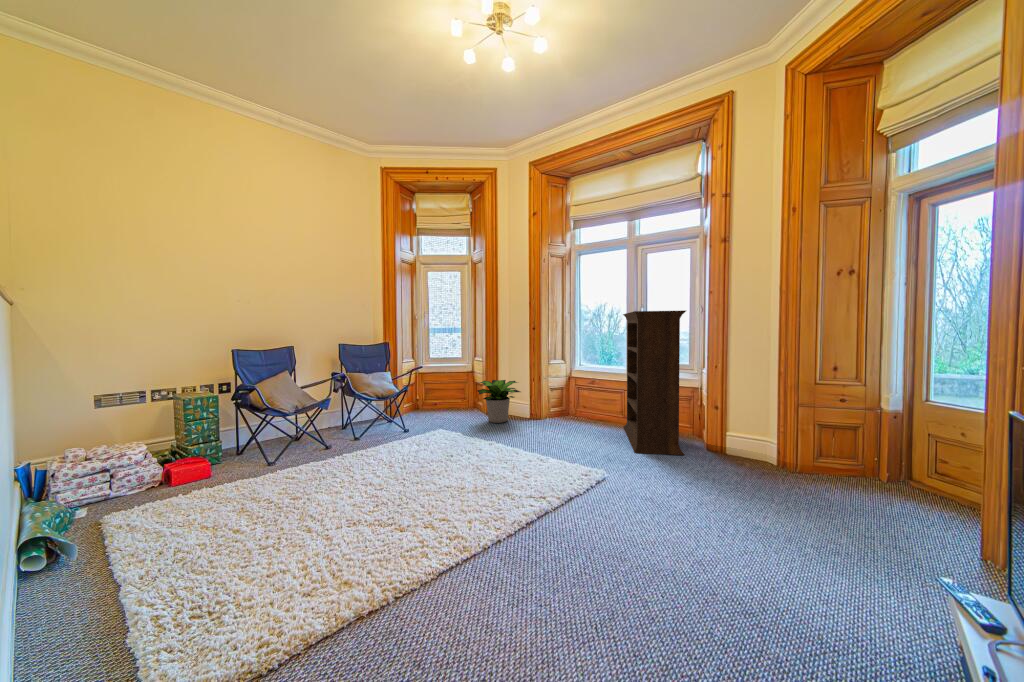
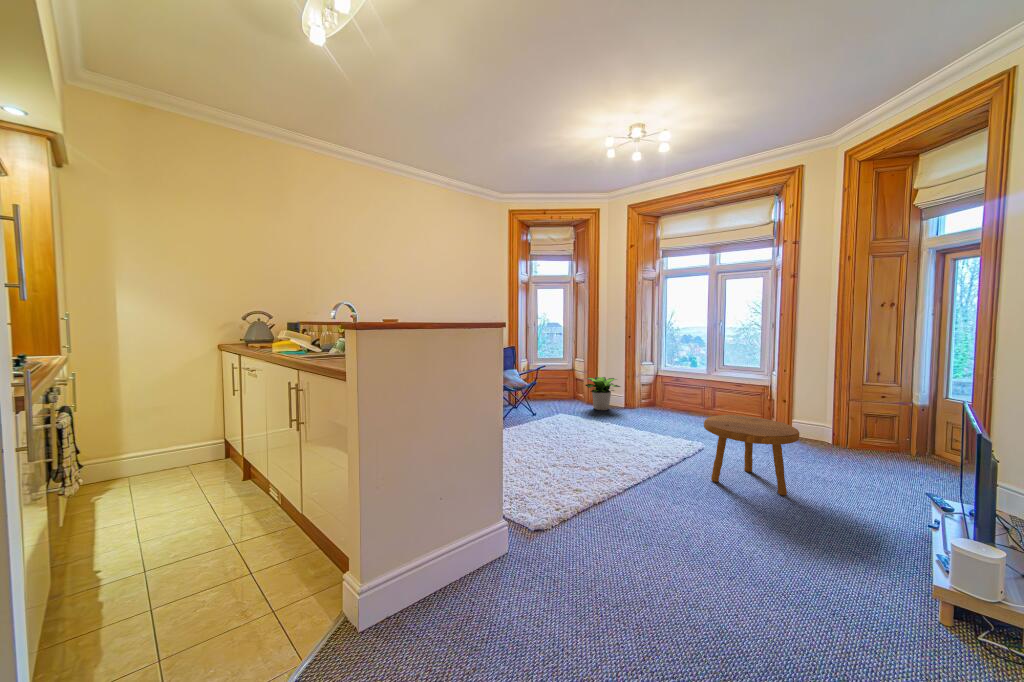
bookcase: present [623,311,686,455] -> none [704,328,764,435]
footstool: none [579,436,724,585] -> present [704,415,799,495]

